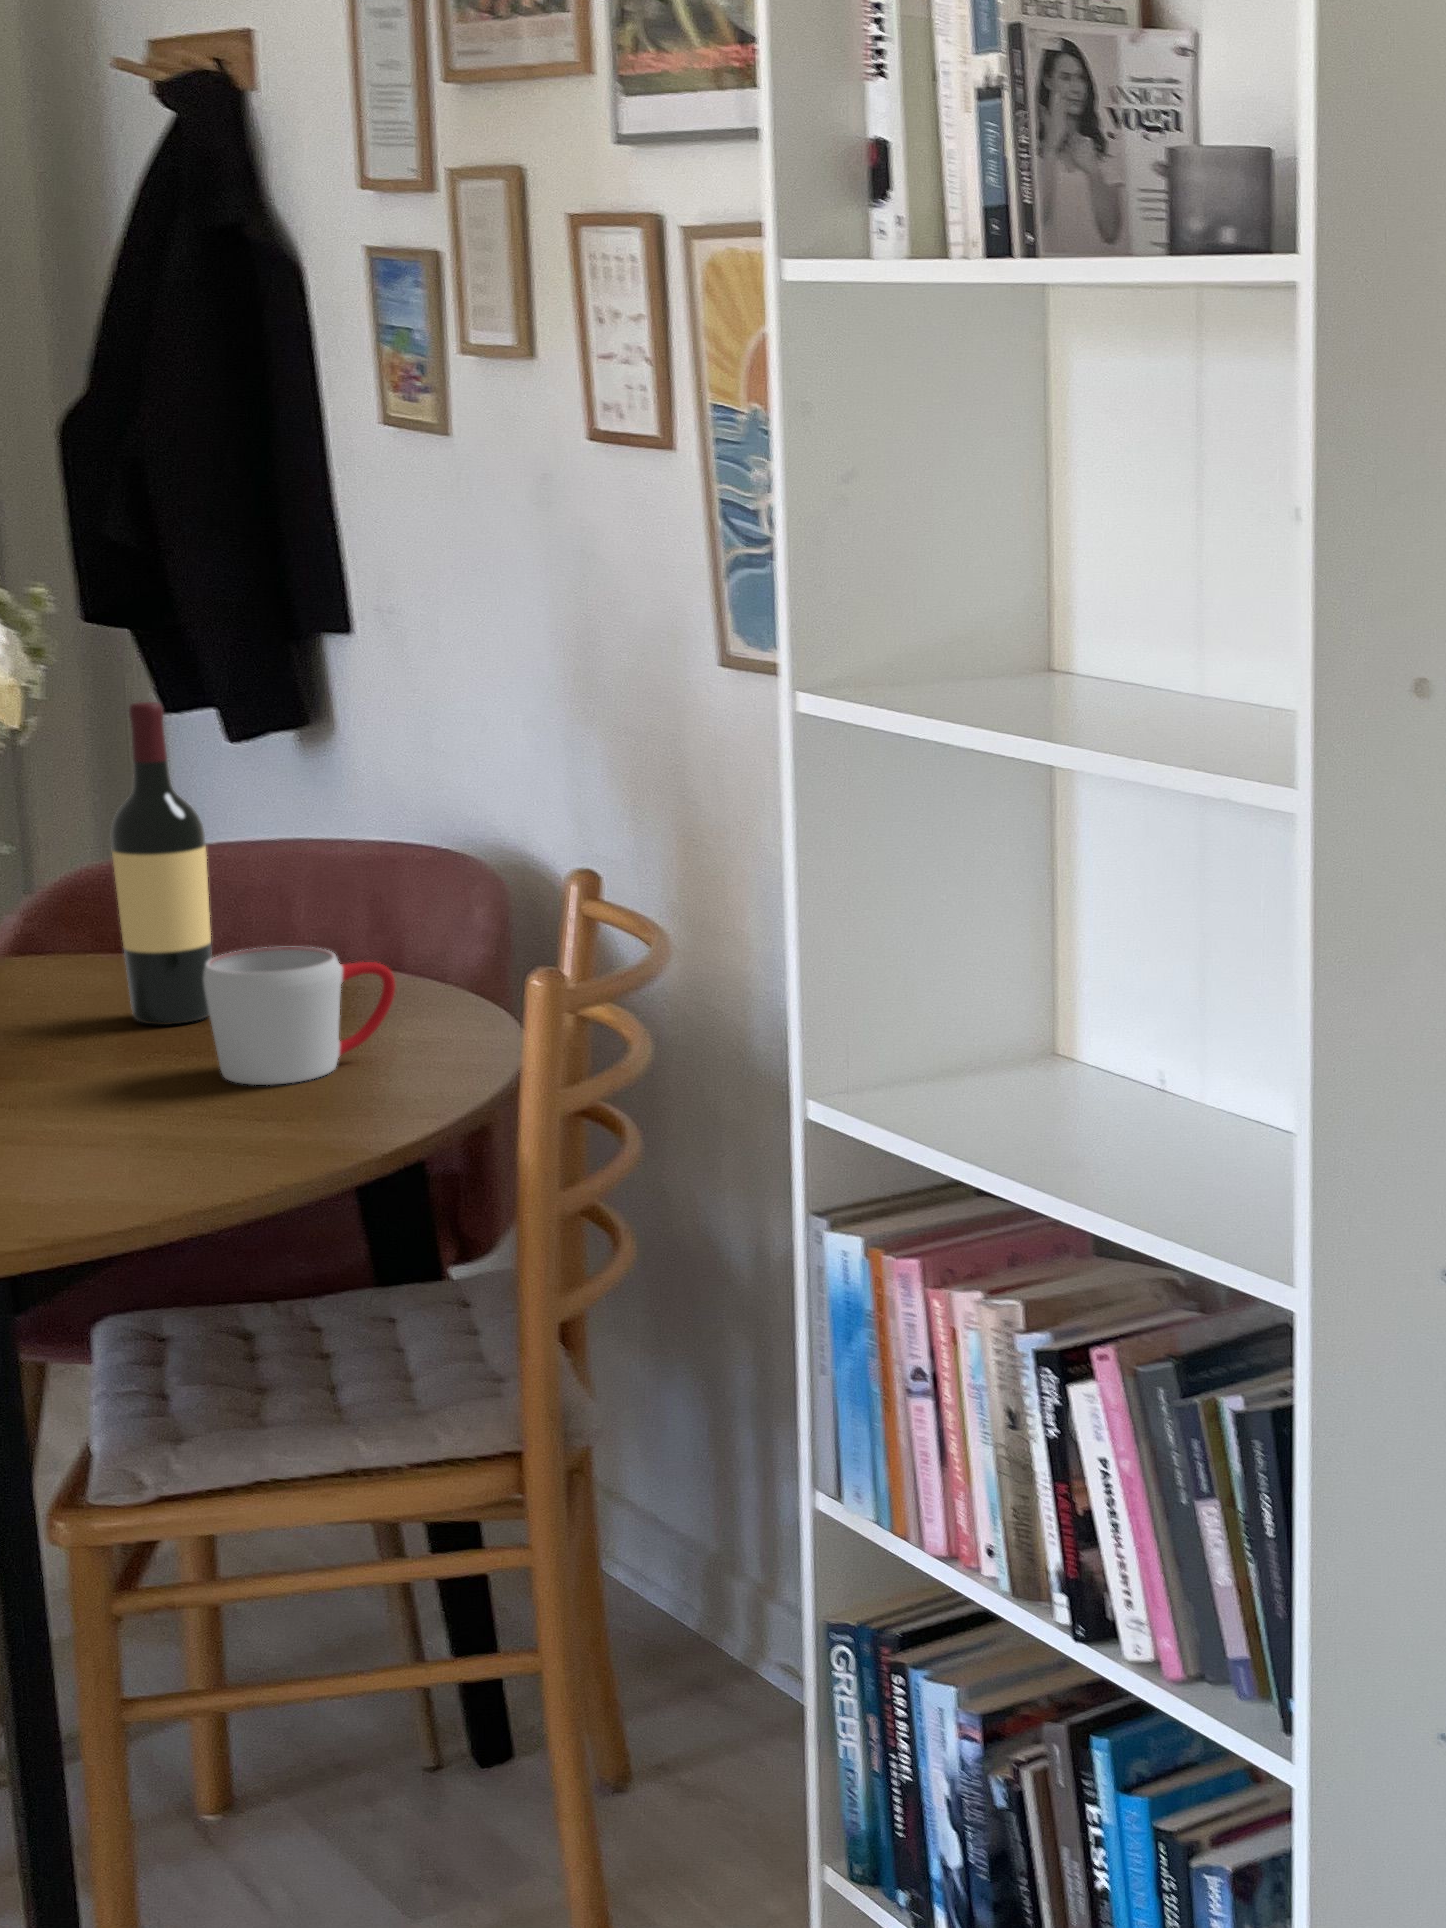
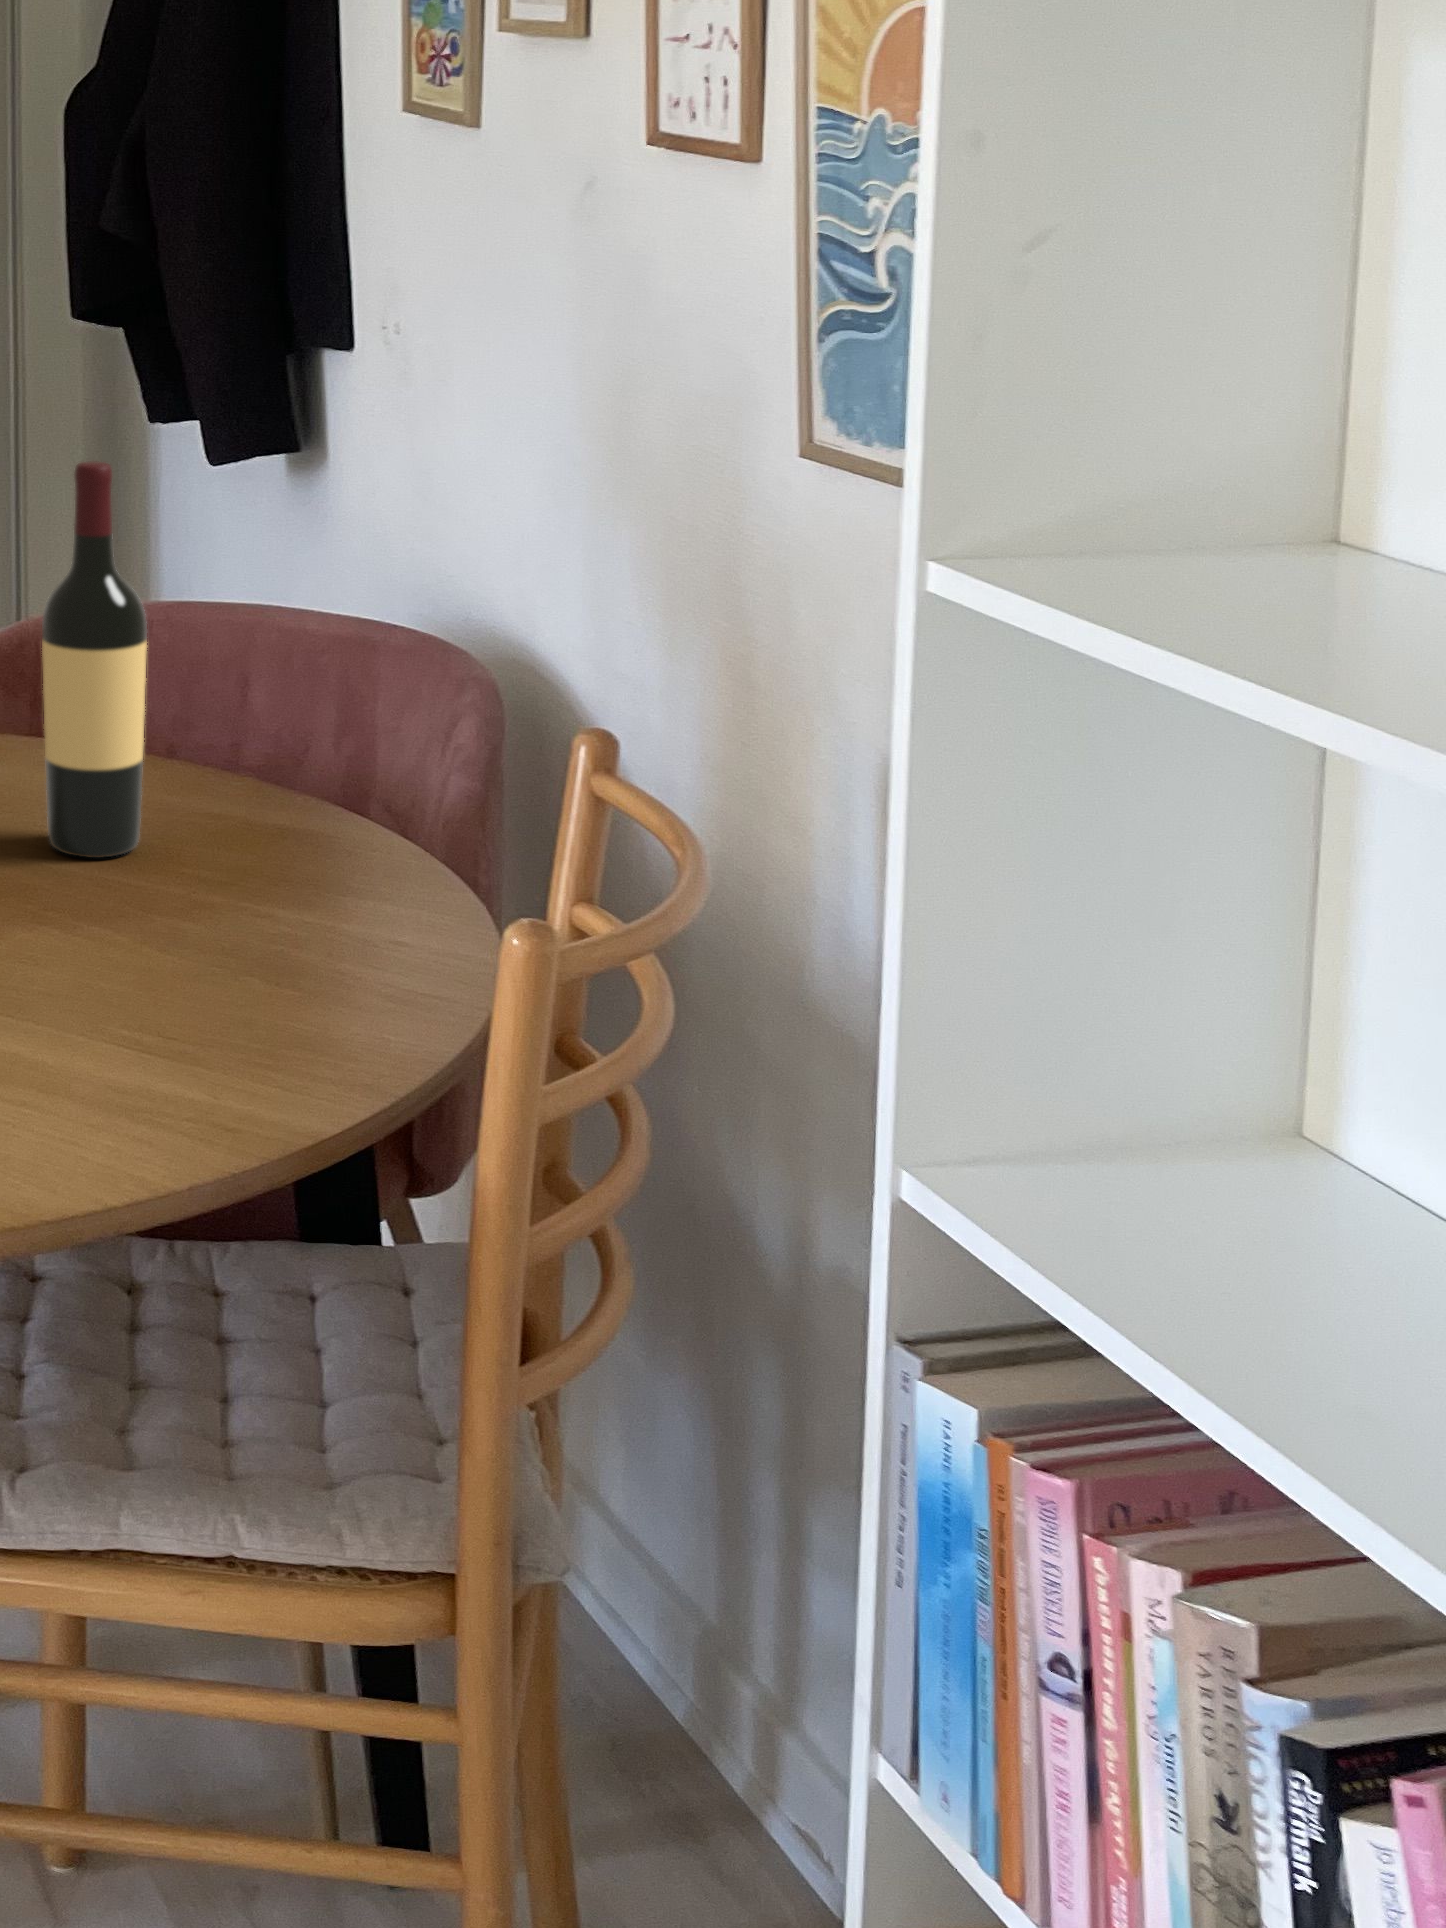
mug: present [203,947,395,1085] -> none [116,796,347,985]

